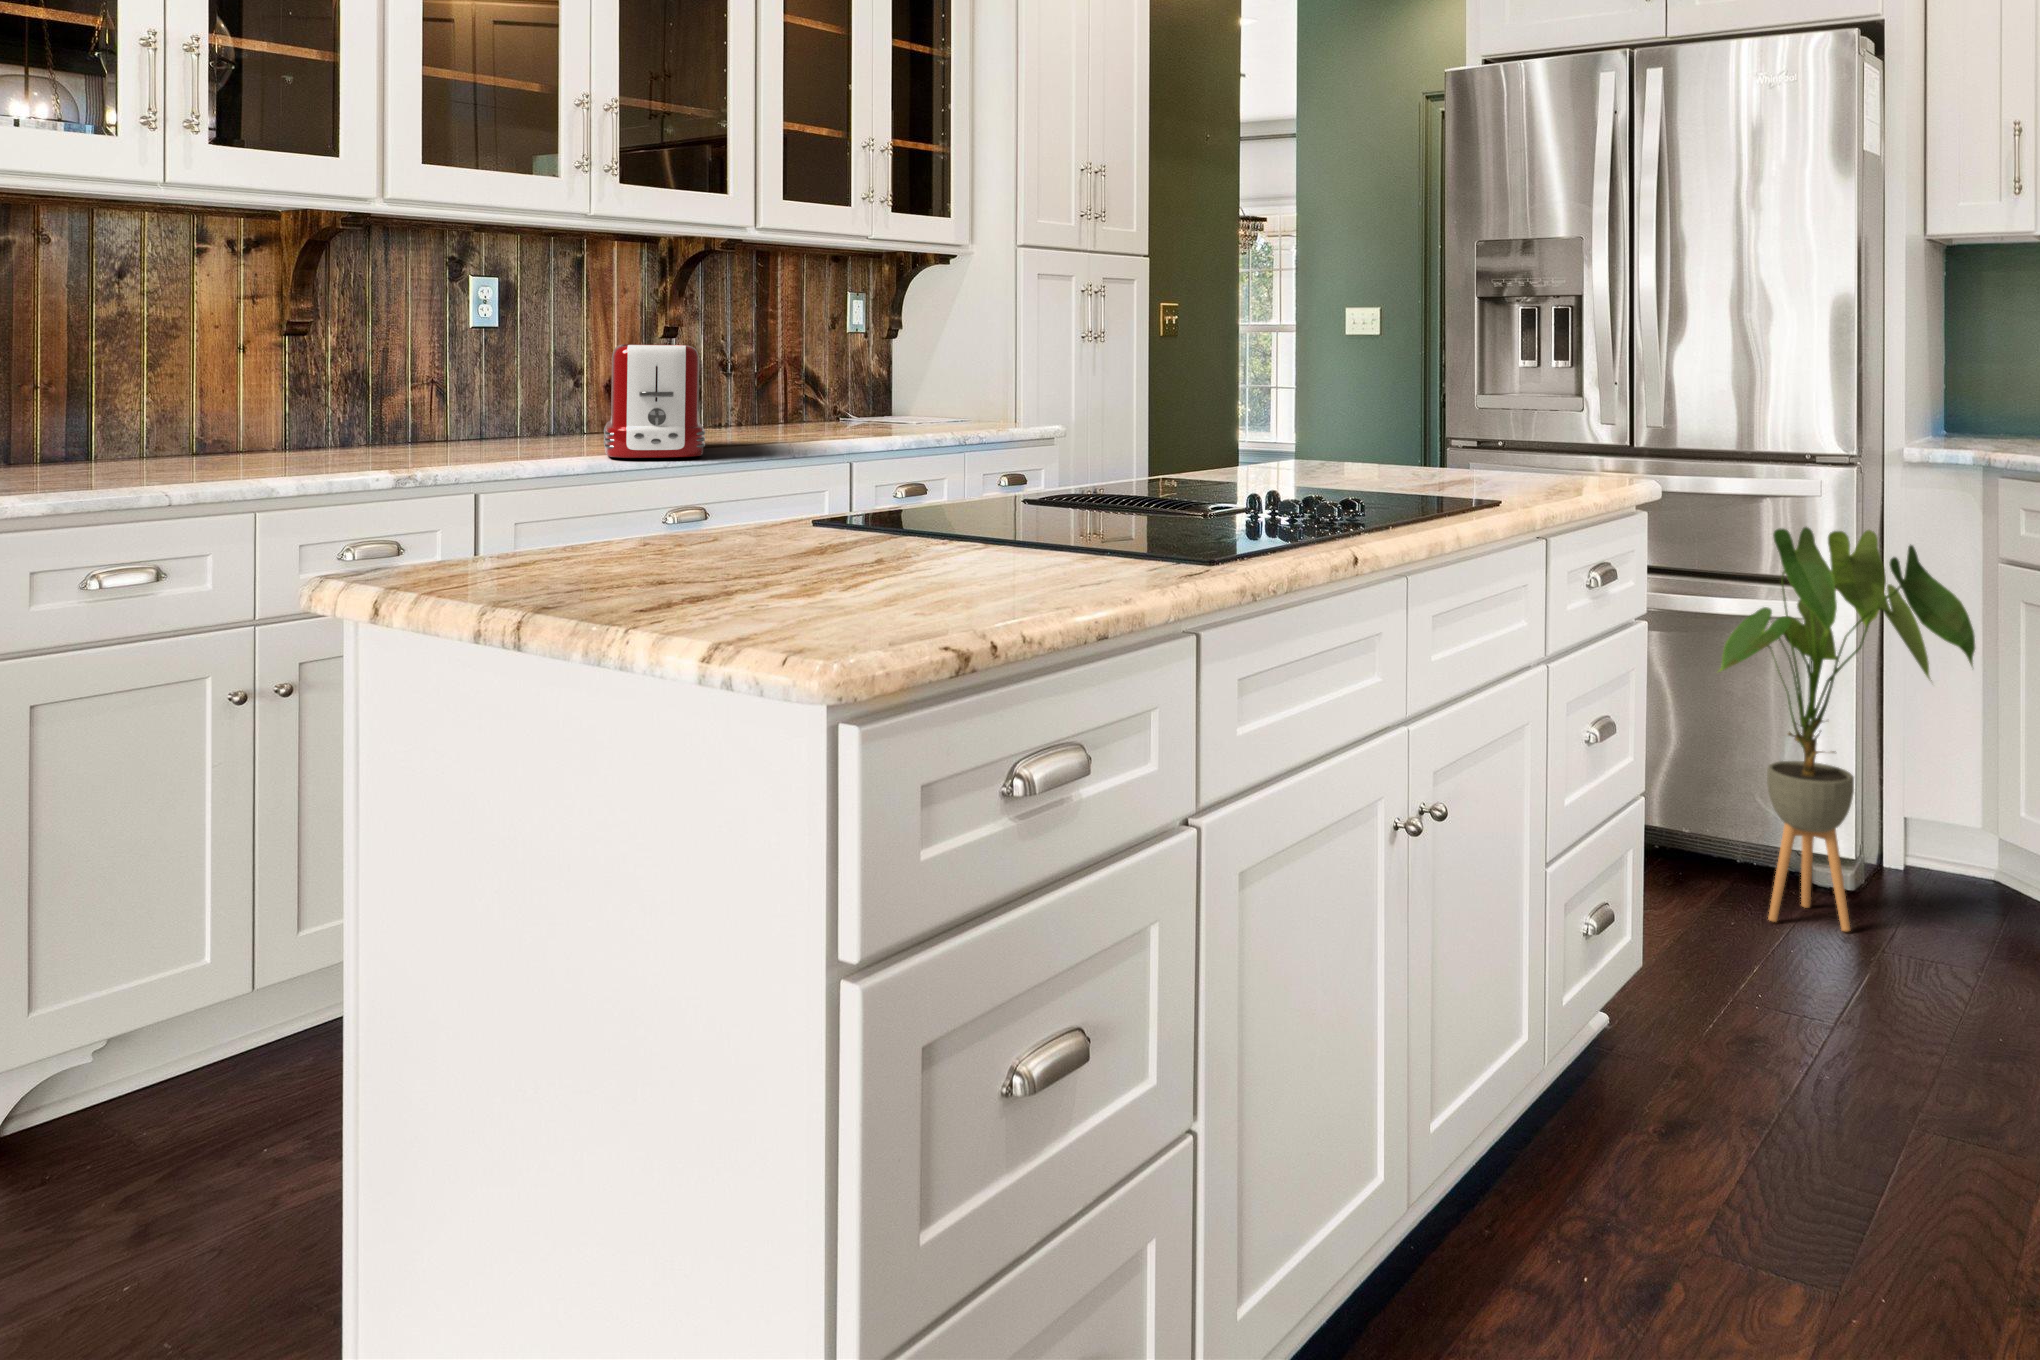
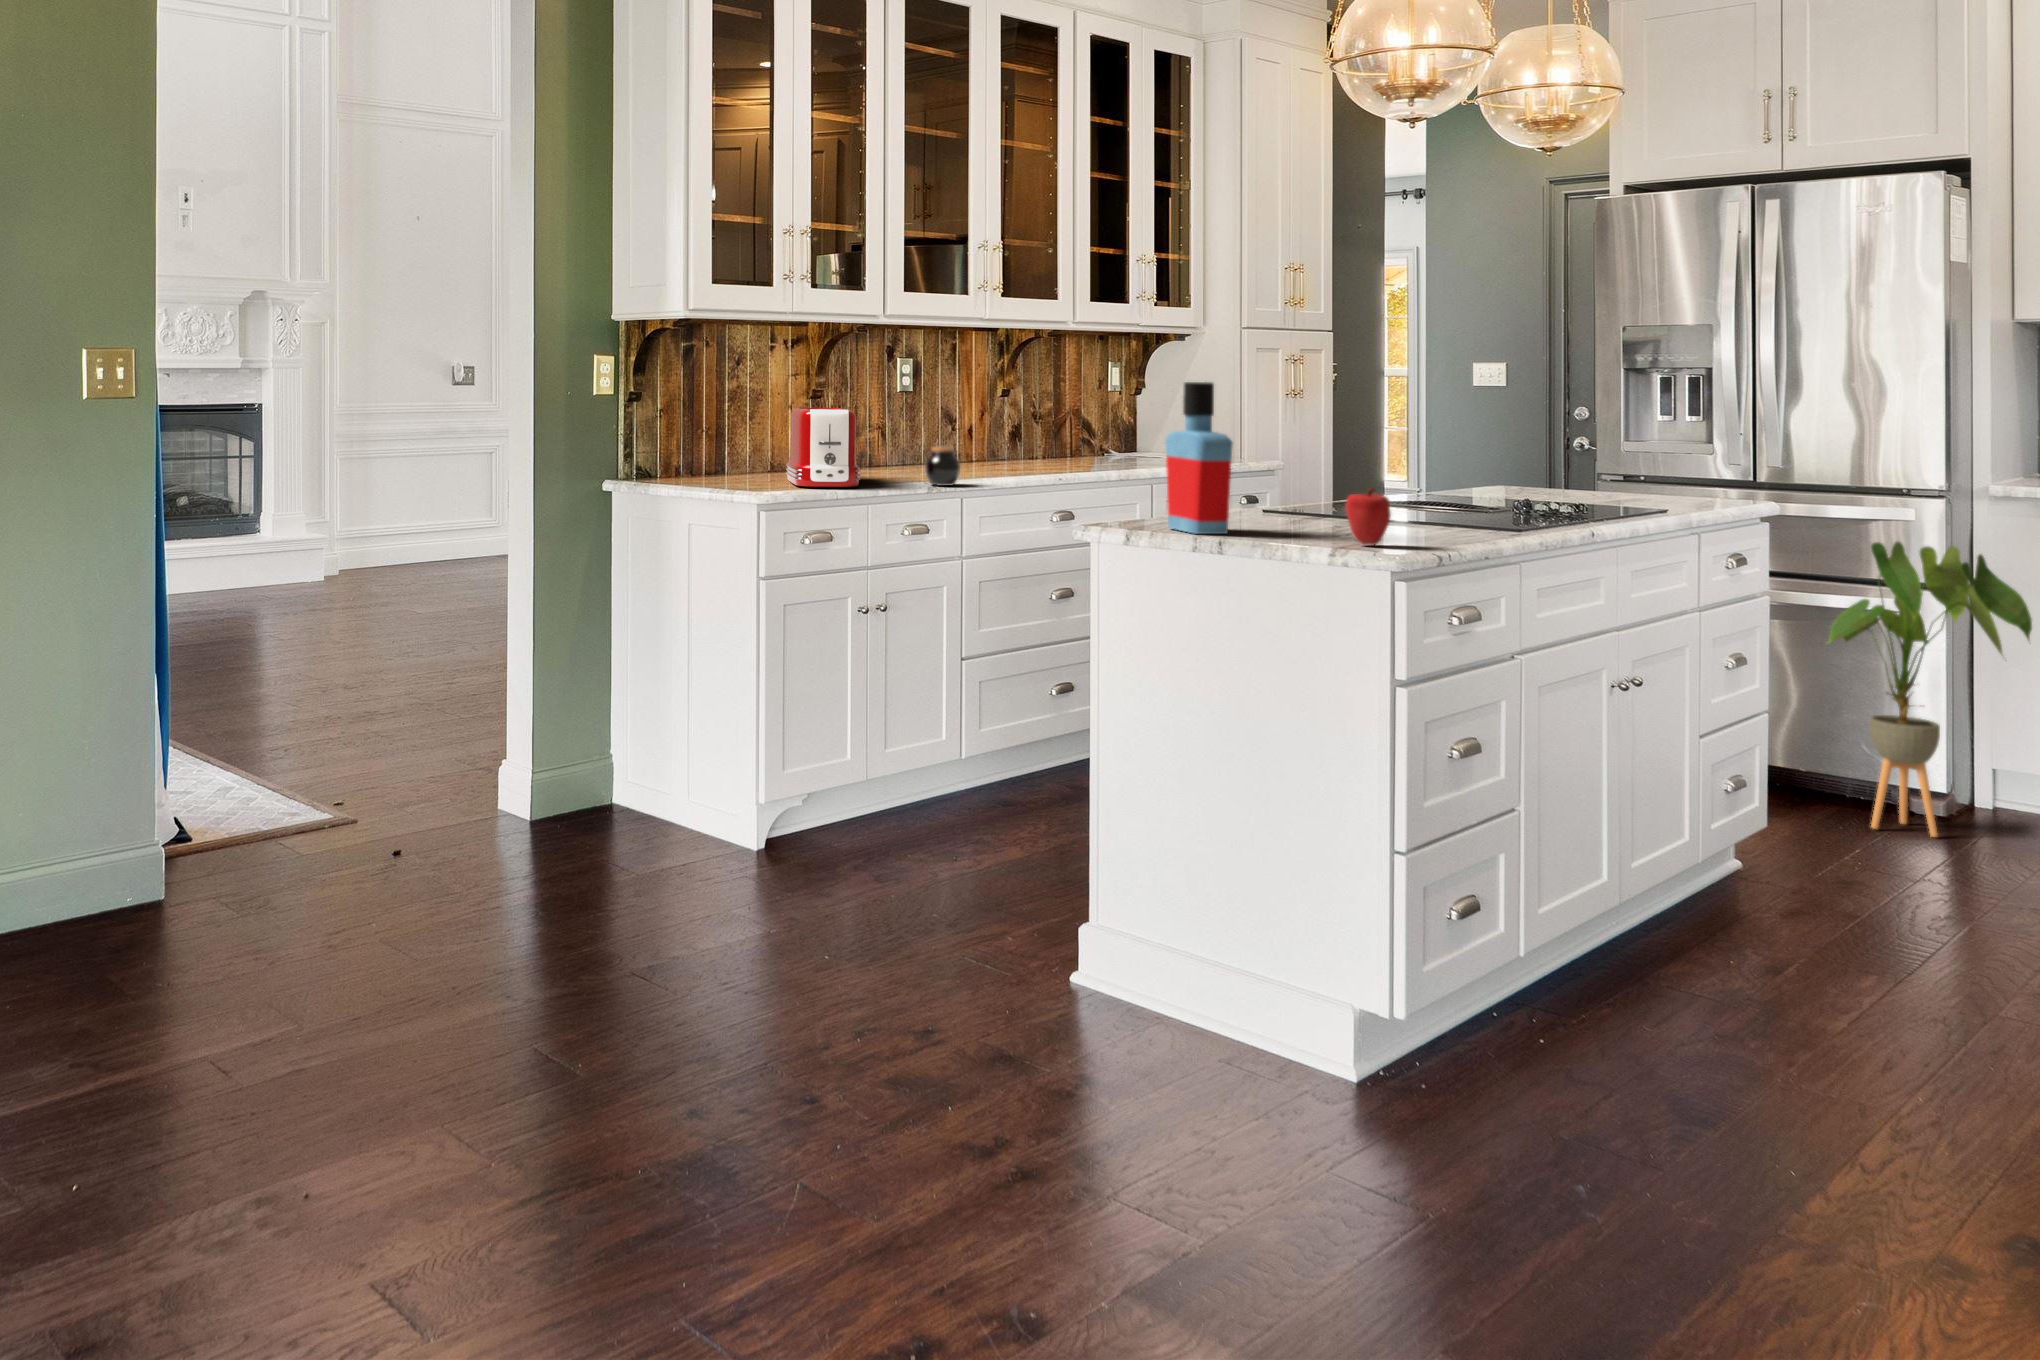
bottle: none [473,261,572,608] -> present [1165,382,1233,534]
toaster: present [604,344,705,458] -> present [786,408,861,487]
jar: none [380,410,444,475] -> present [925,446,960,486]
apple: none [748,502,851,643] -> present [1345,488,1391,545]

